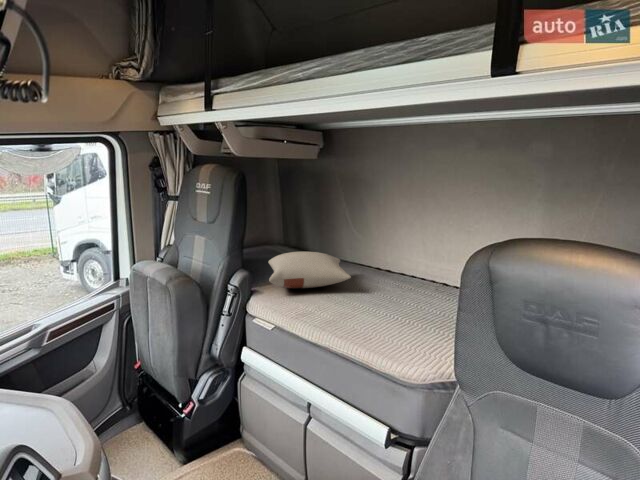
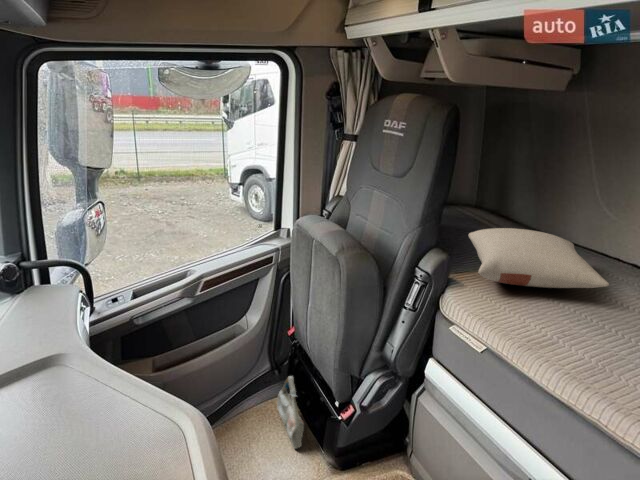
bag: none [130,397,156,460] -> present [277,376,304,449]

